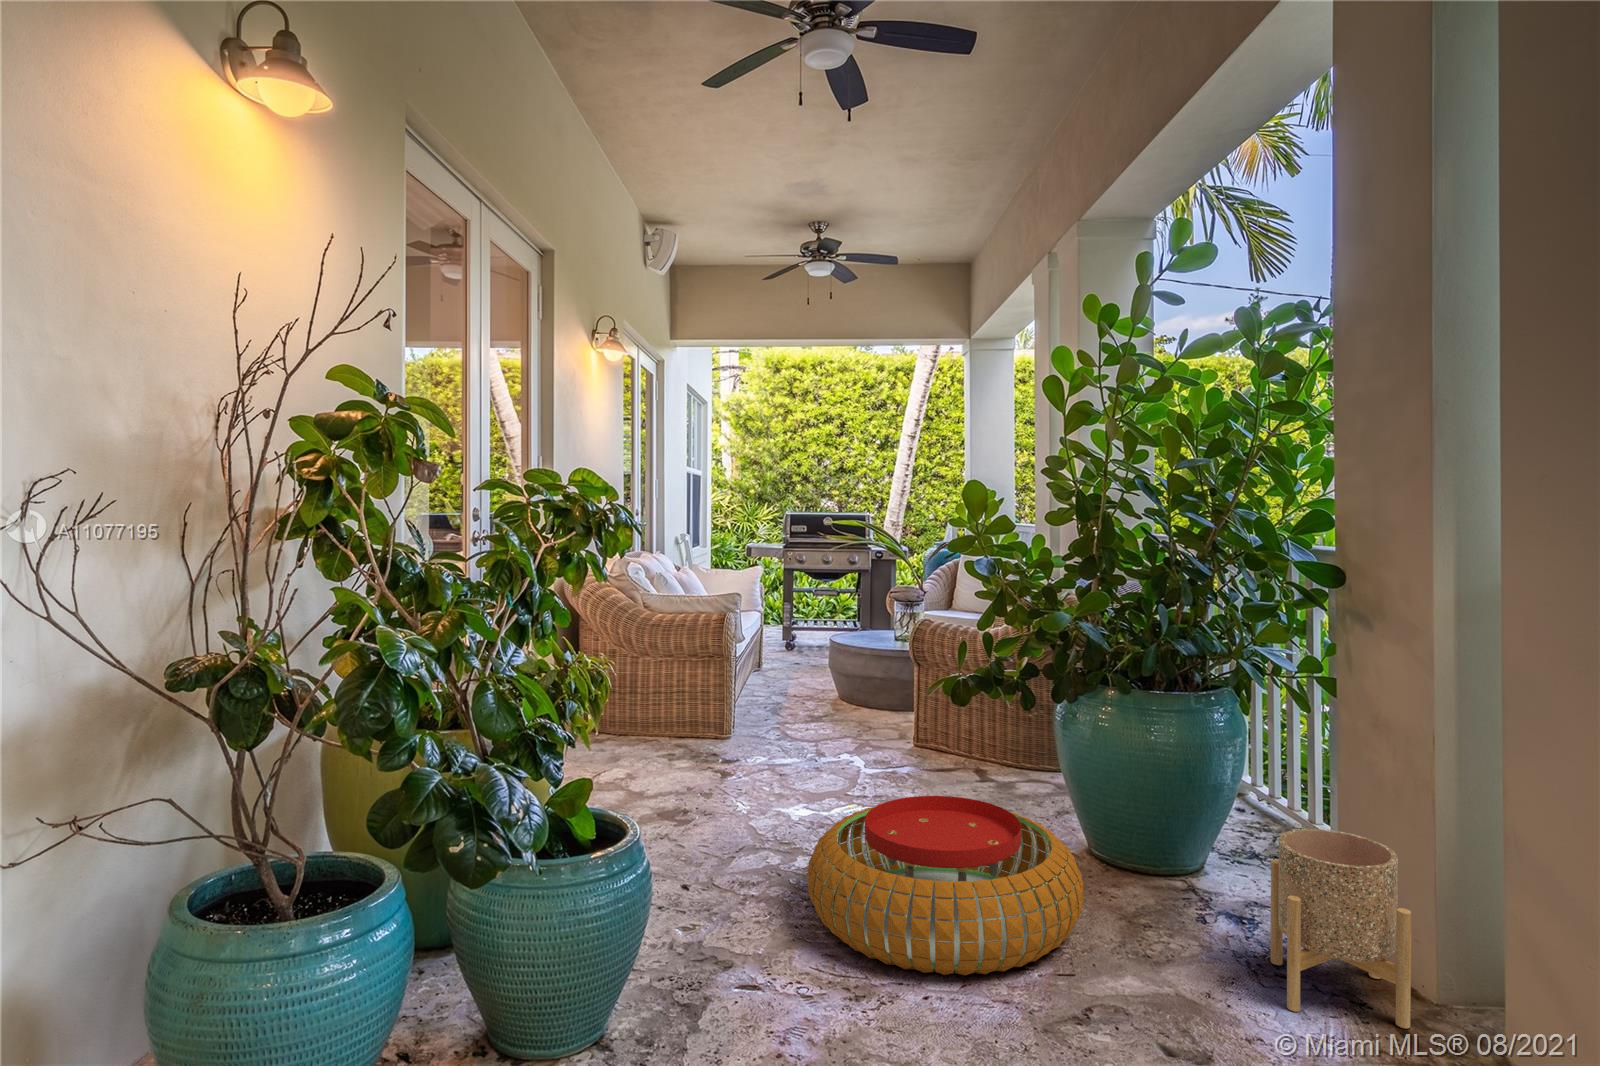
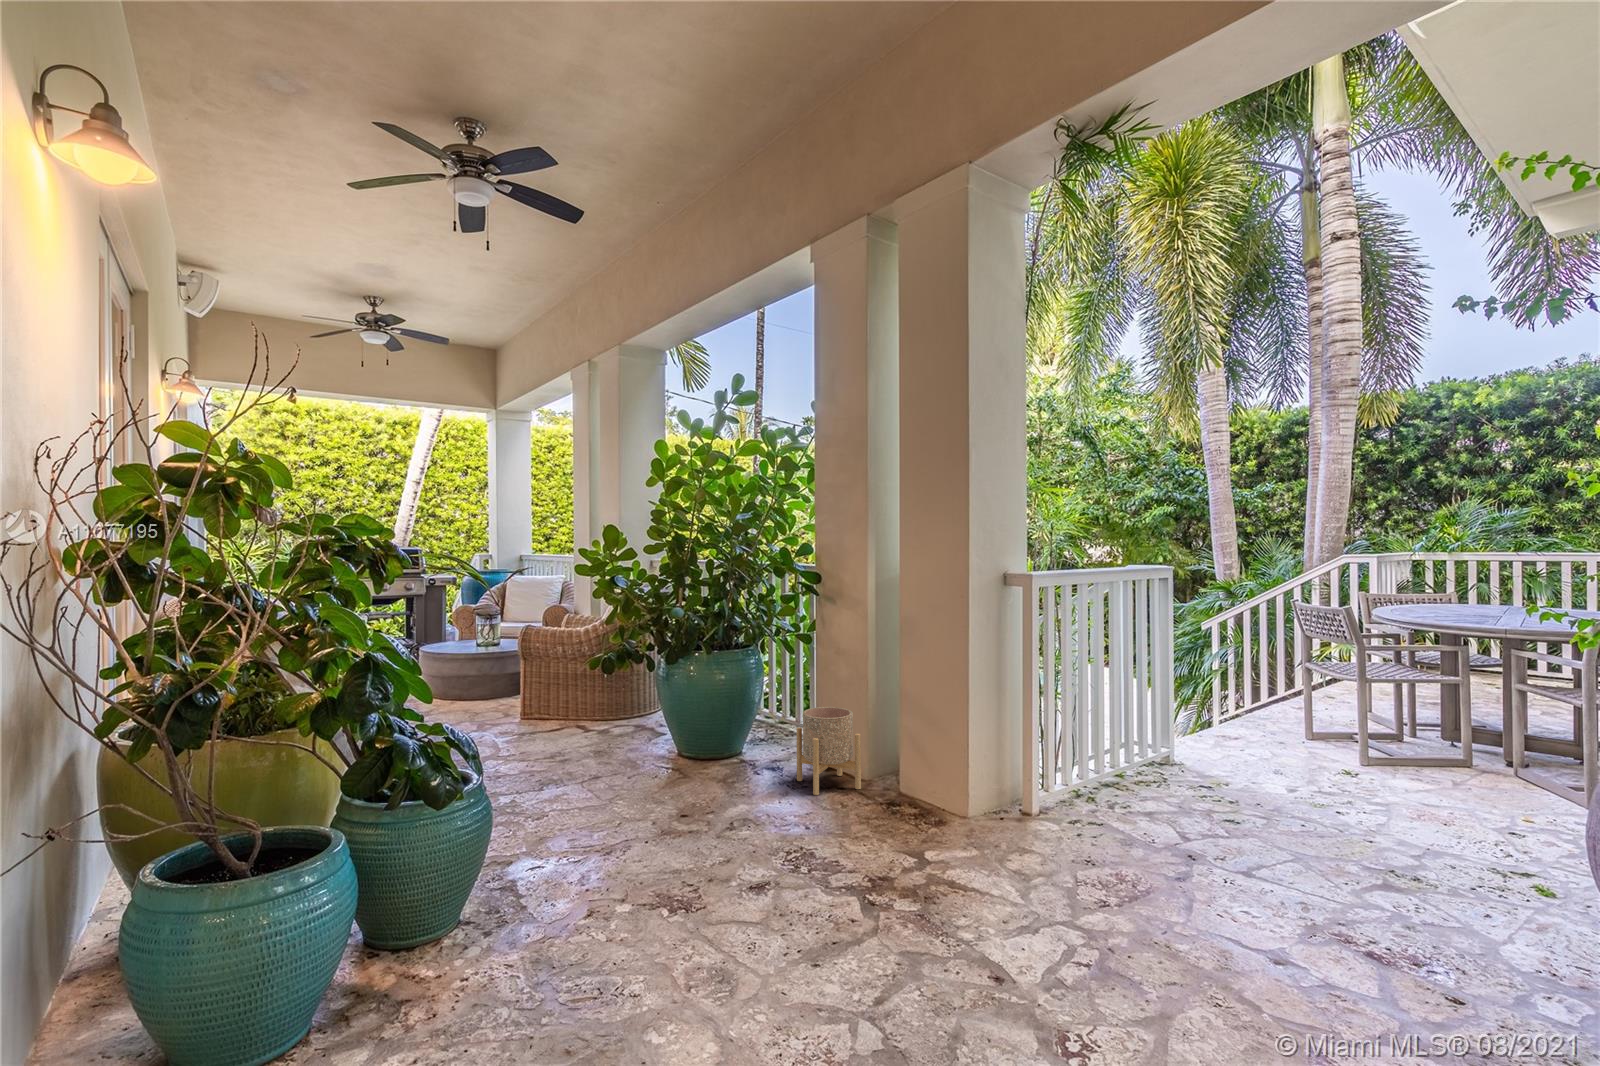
pouf: present [808,796,1084,976] -> none [537,730,710,830]

